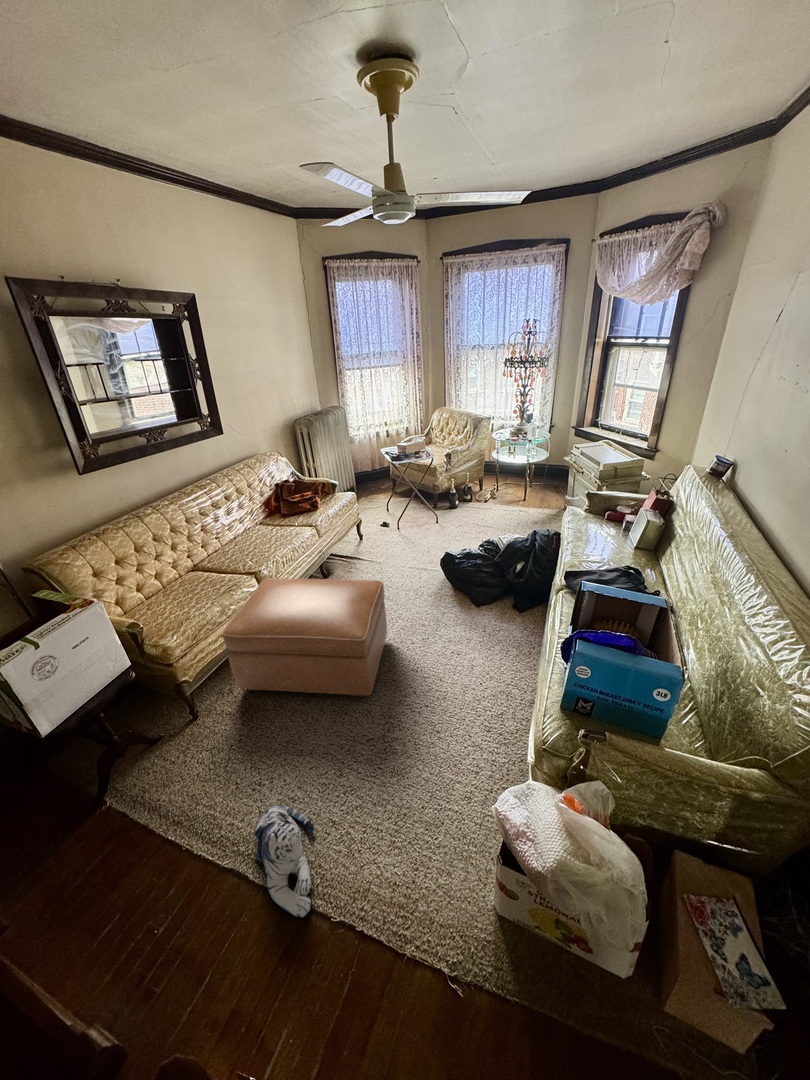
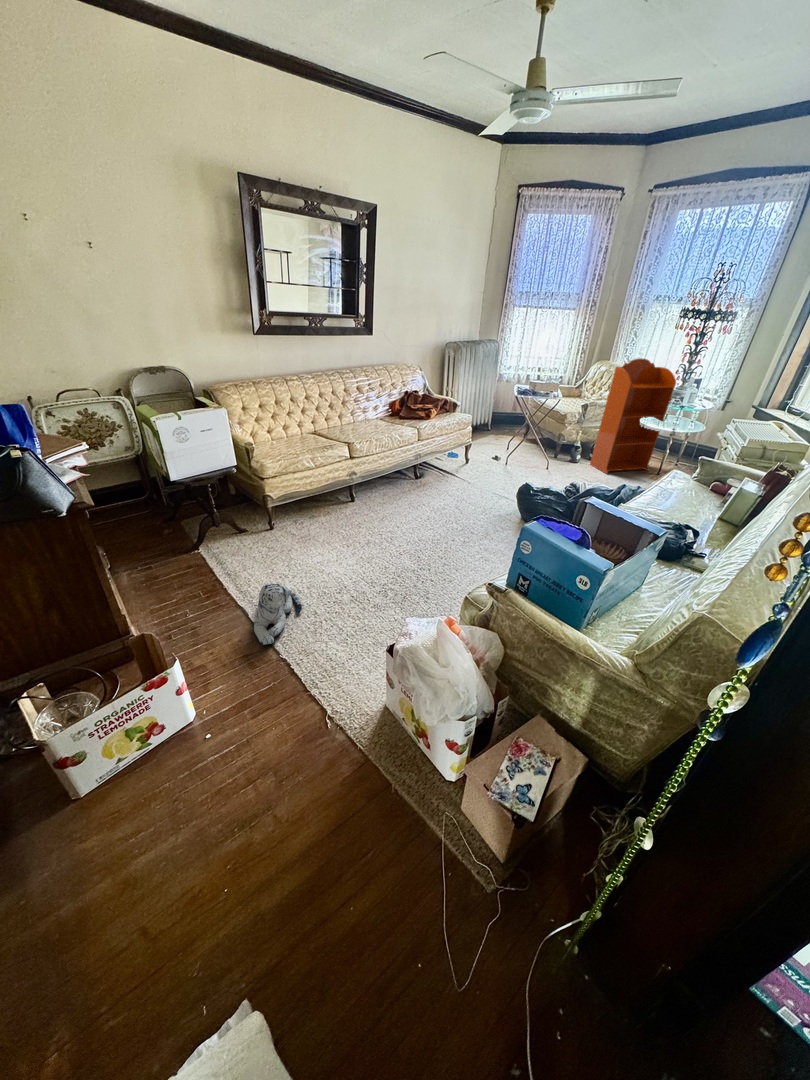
bookcase: none [467,405,518,513] -> present [590,358,676,474]
ottoman: present [221,578,387,697] -> none [302,451,441,559]

